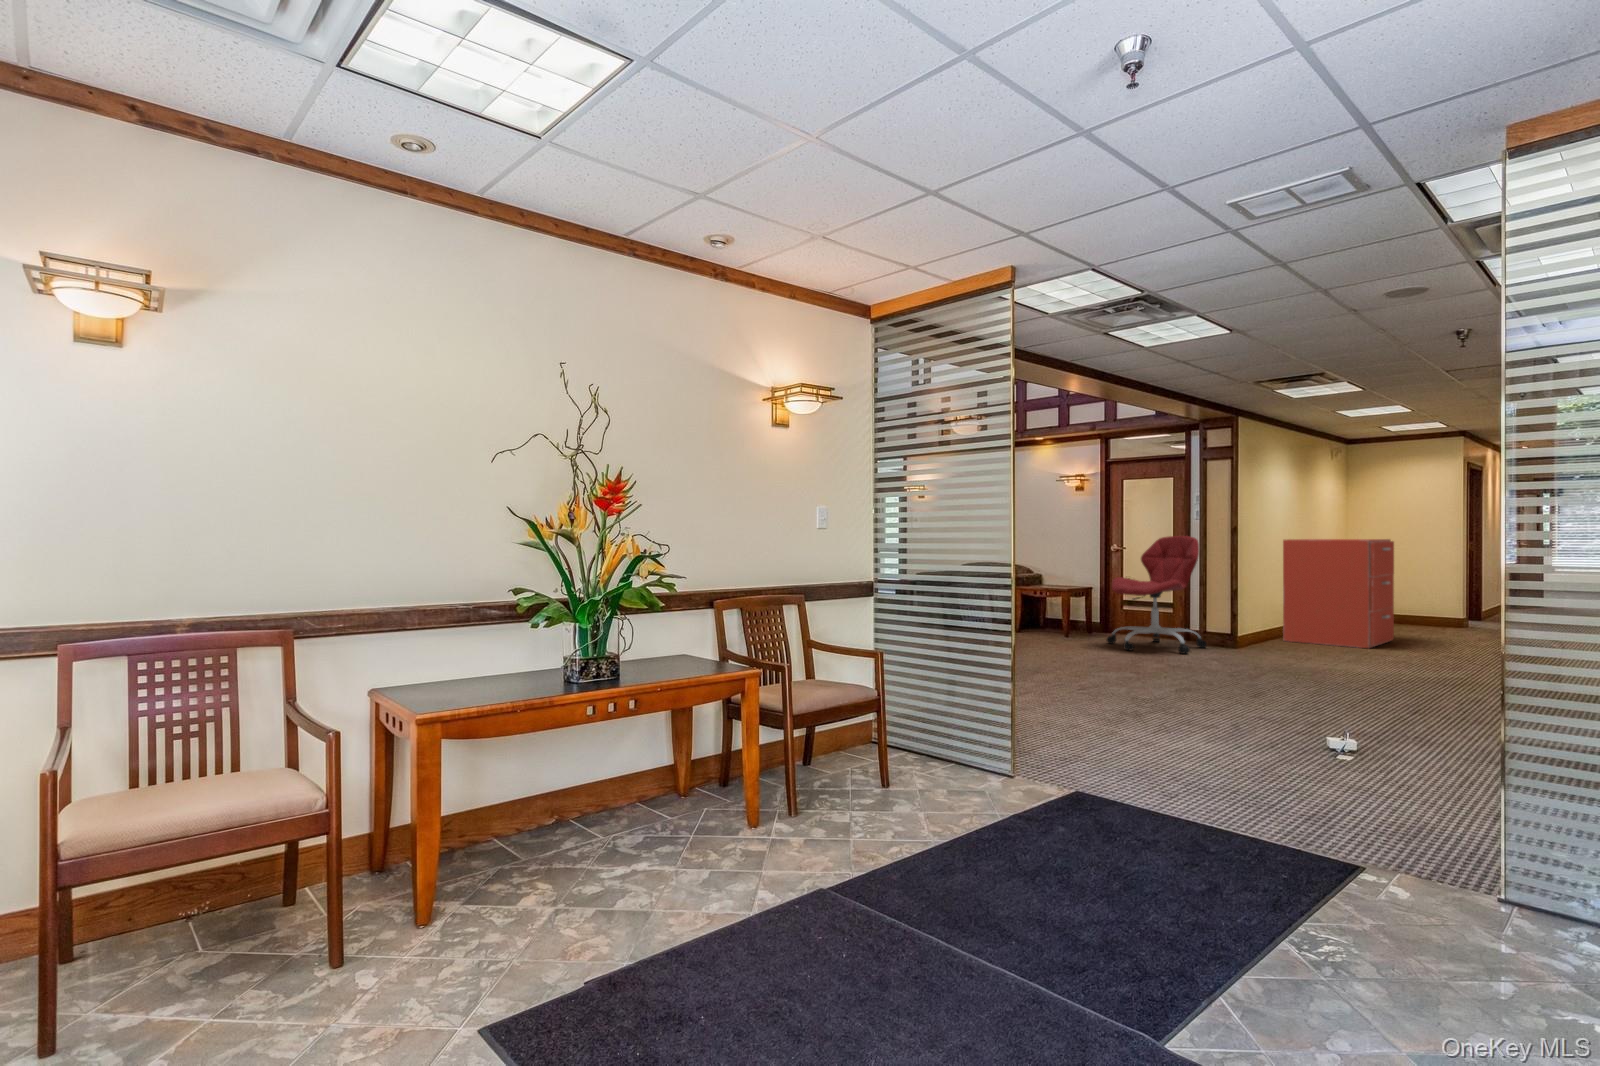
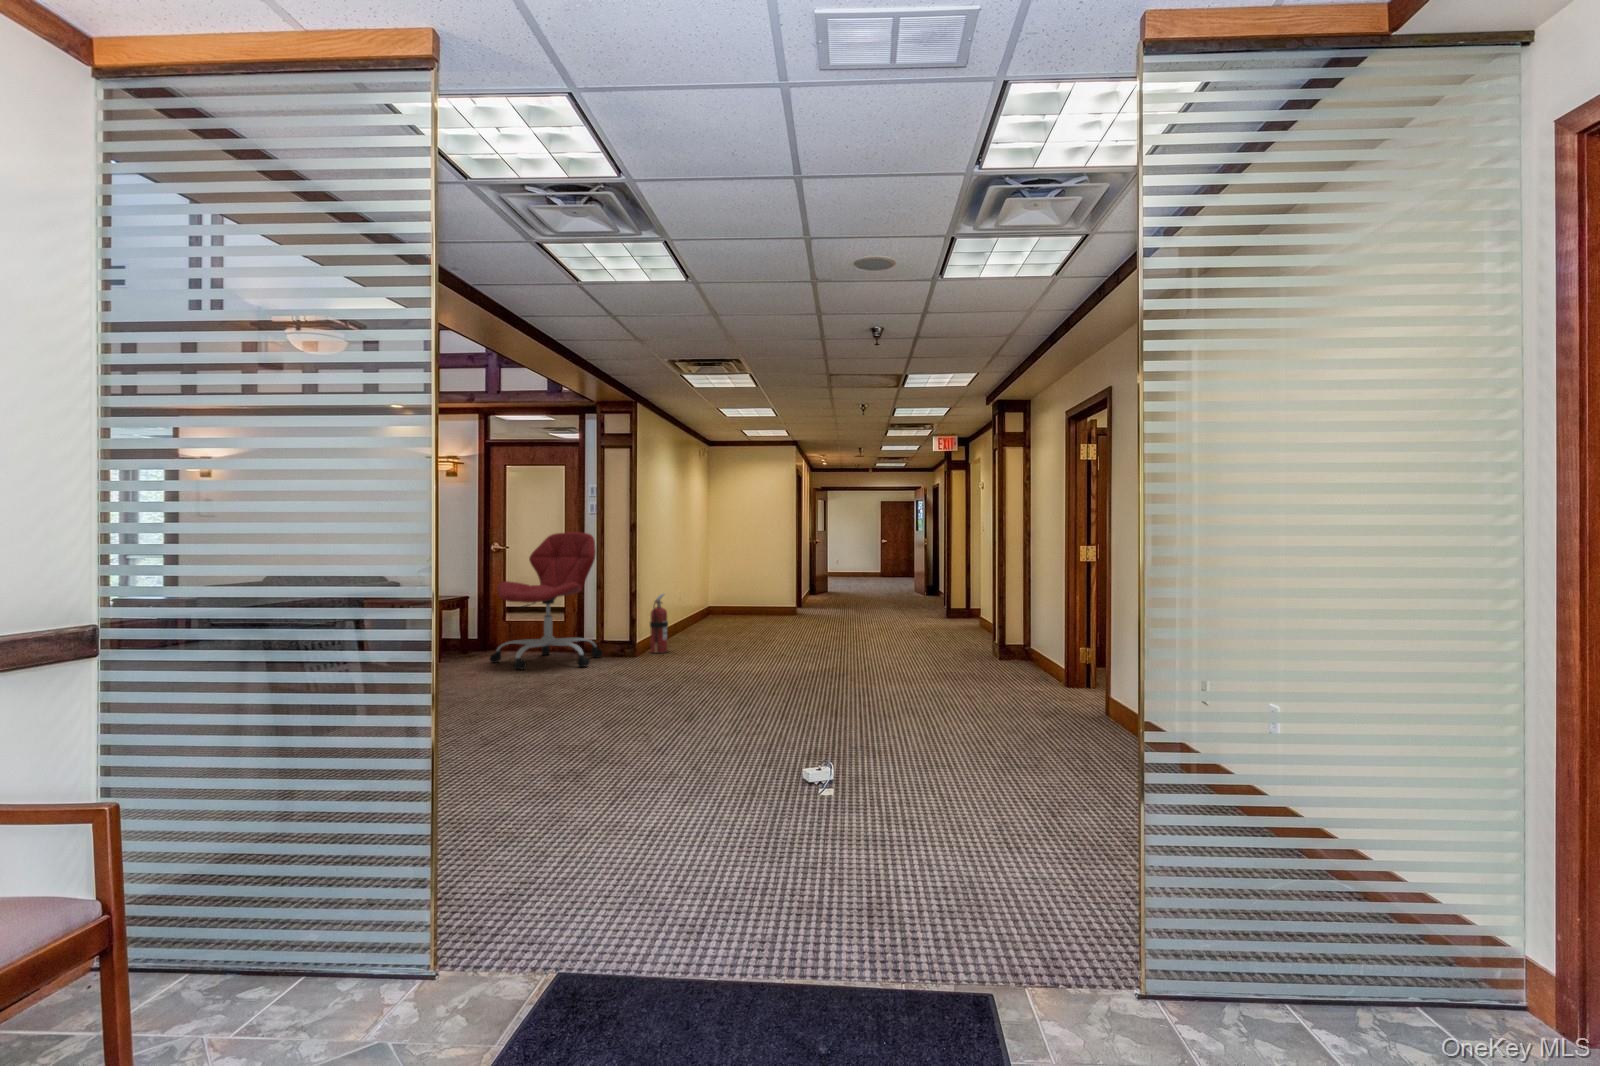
filing cabinet: present [1283,539,1394,648] -> none [668,537,755,642]
fire extinguisher: none [1256,594,1276,650] -> present [650,594,668,653]

